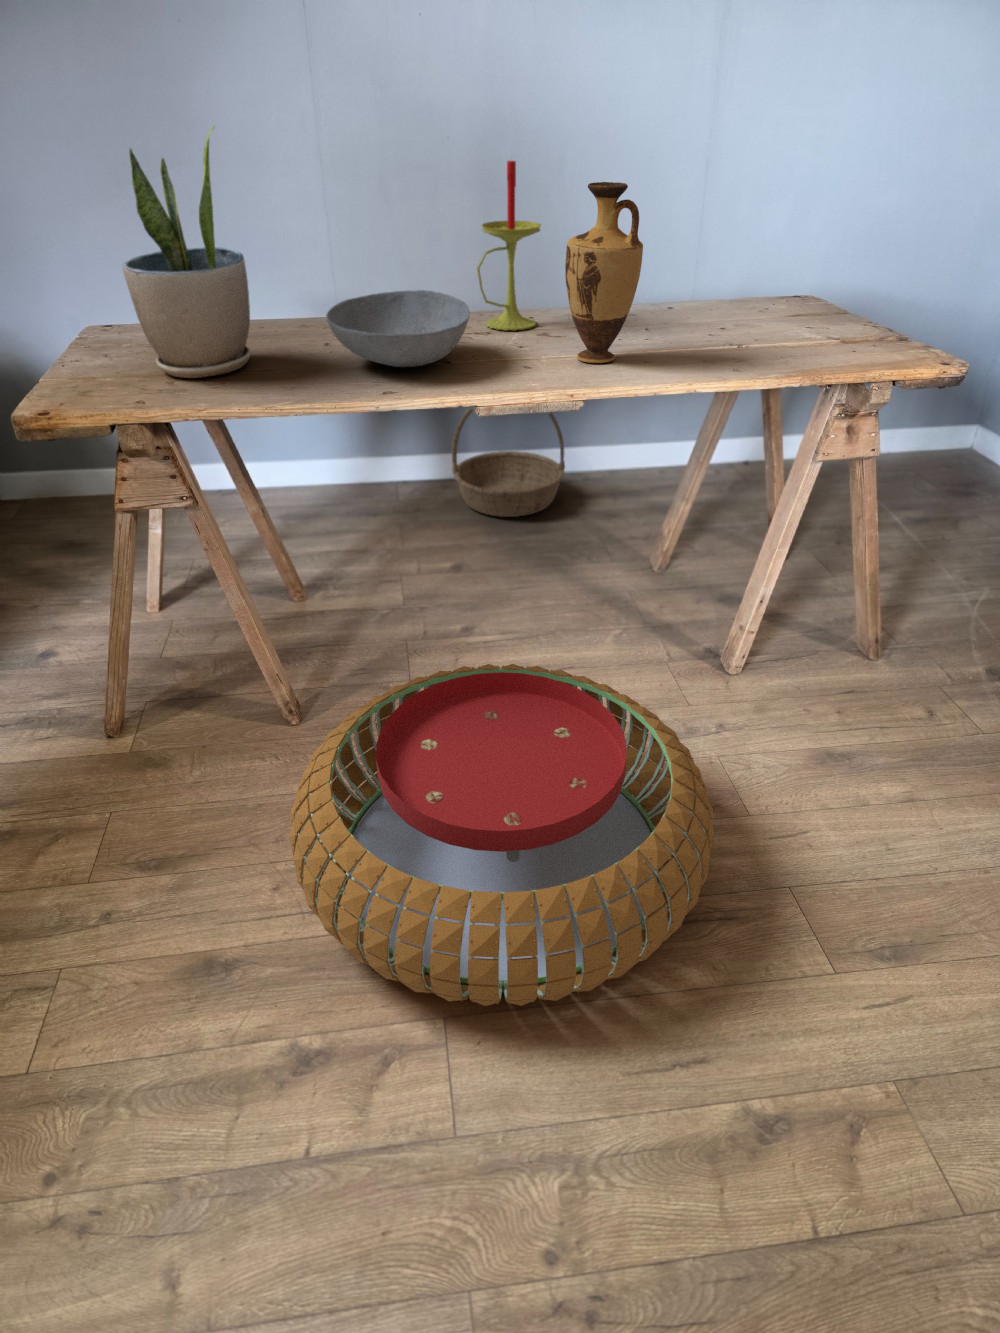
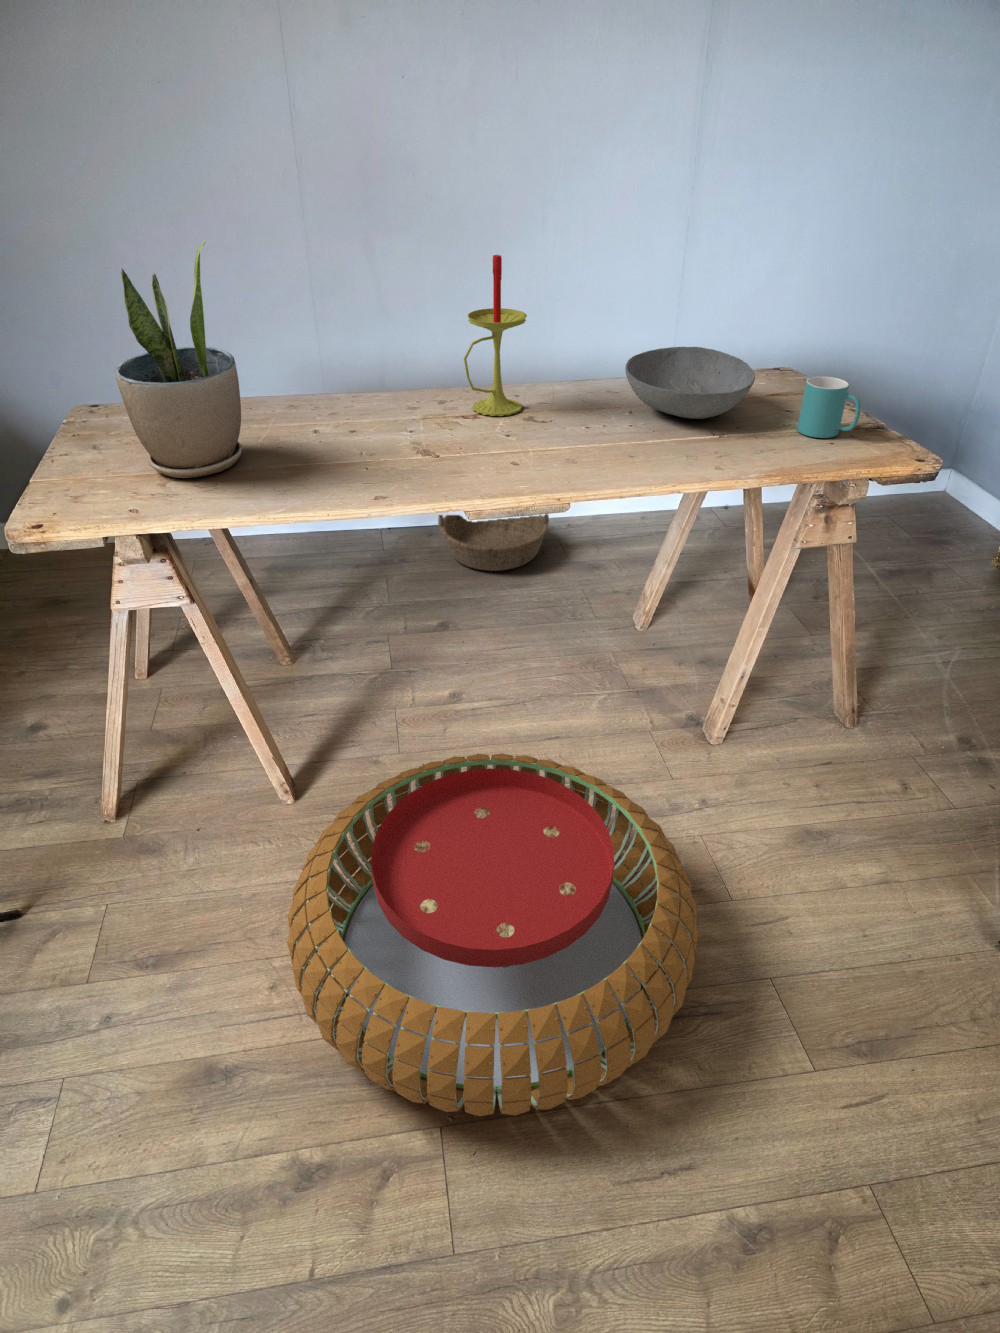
vase: present [565,182,643,363] -> none [552,289,627,459]
mug: none [819,284,885,346] -> present [797,376,861,438]
bowl: present [326,290,470,367] -> present [625,347,755,419]

